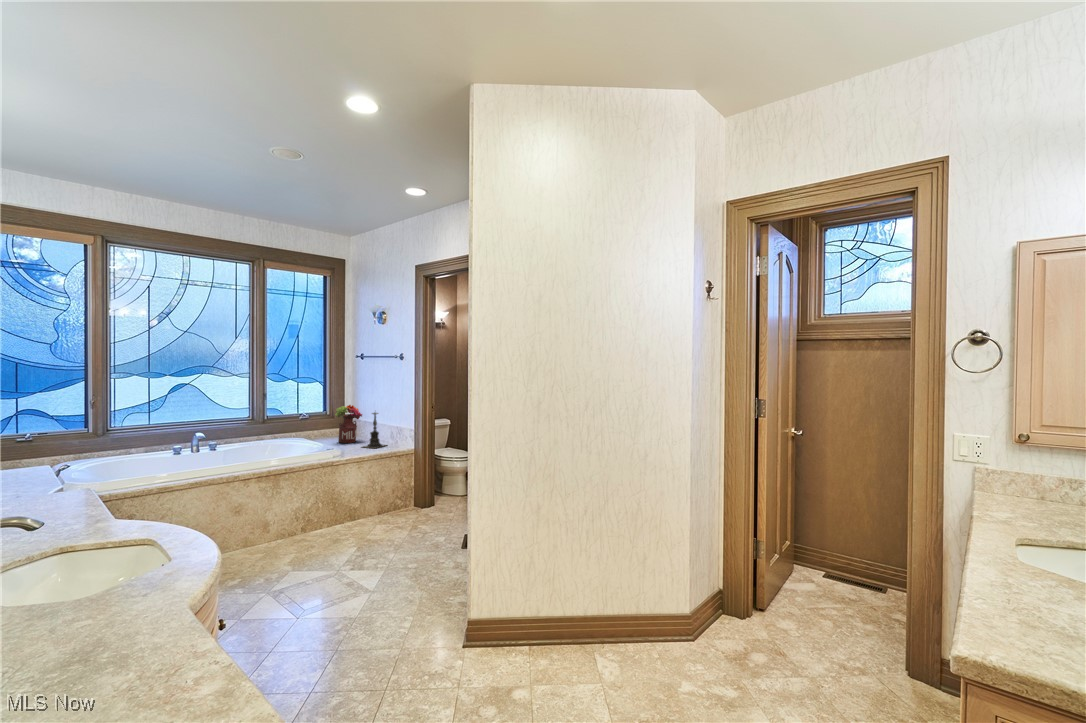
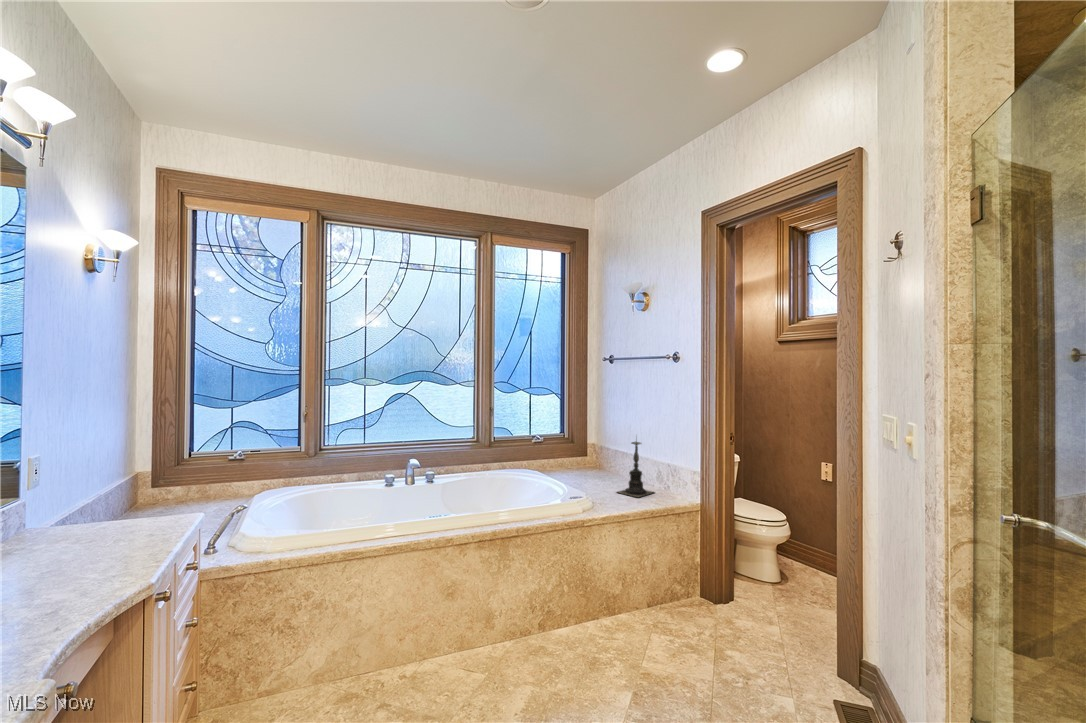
flower arrangement: present [335,405,362,443] -> none [578,427,615,482]

